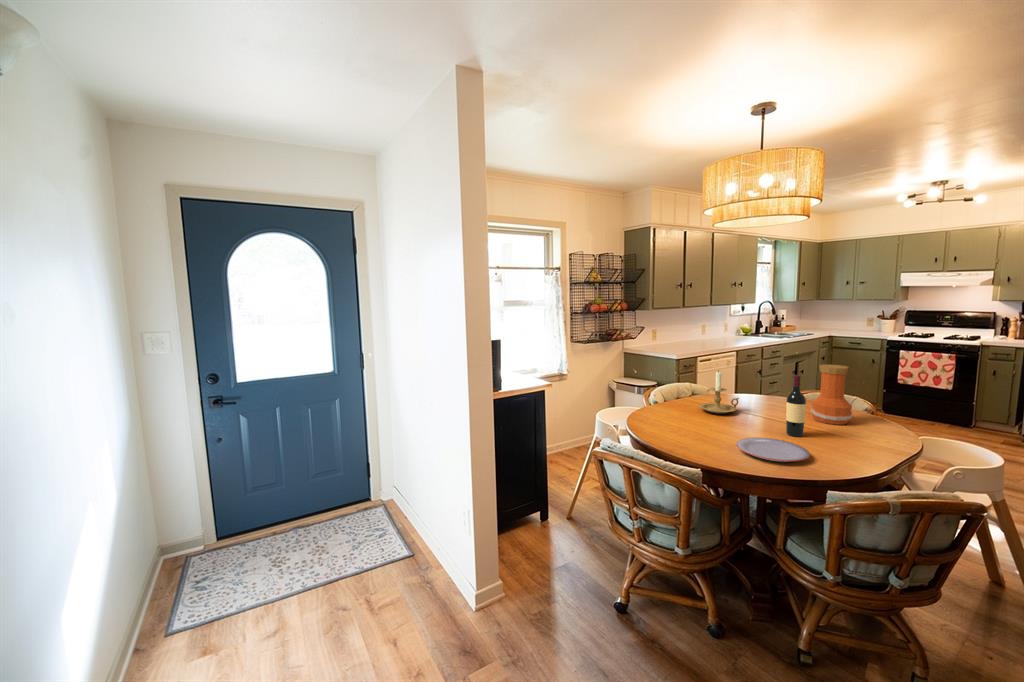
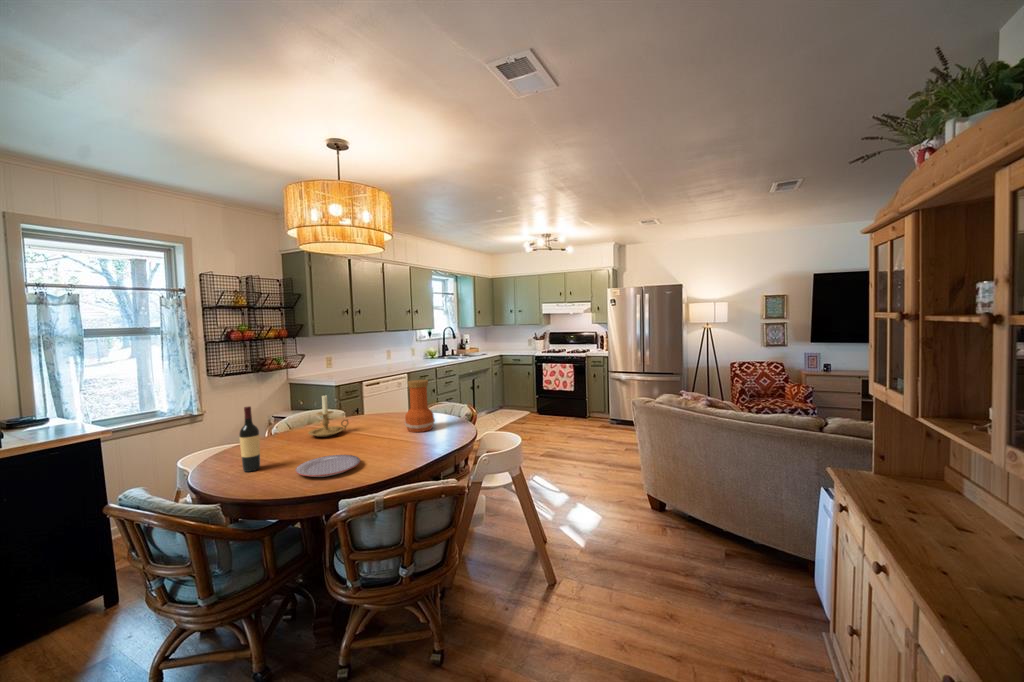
wine bottle: present [786,375,806,437] -> present [239,407,260,472]

